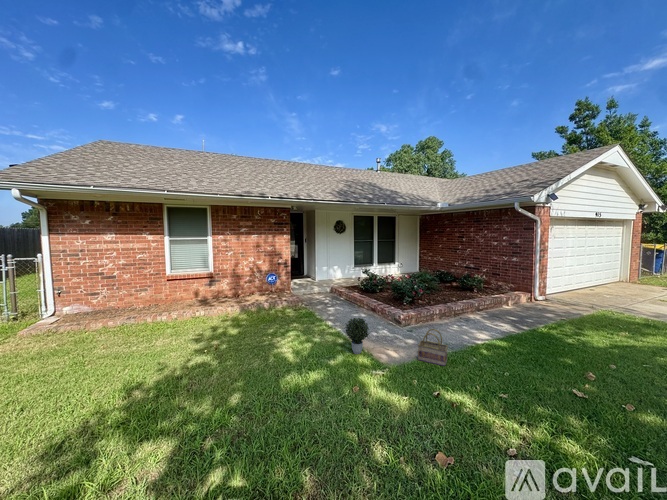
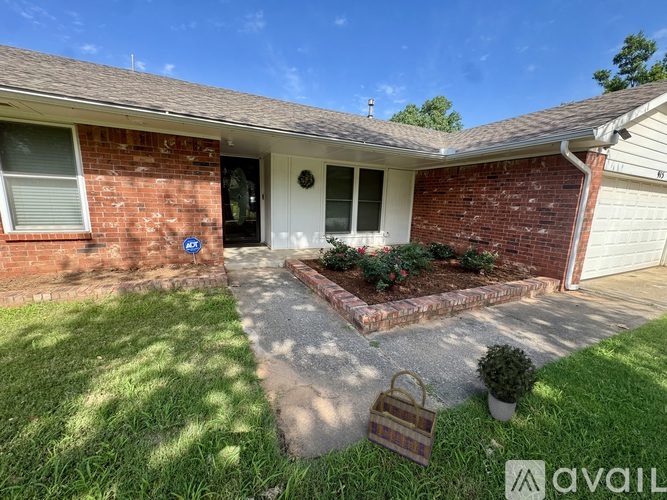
potted plant: present [345,318,369,354] -> present [476,344,541,422]

